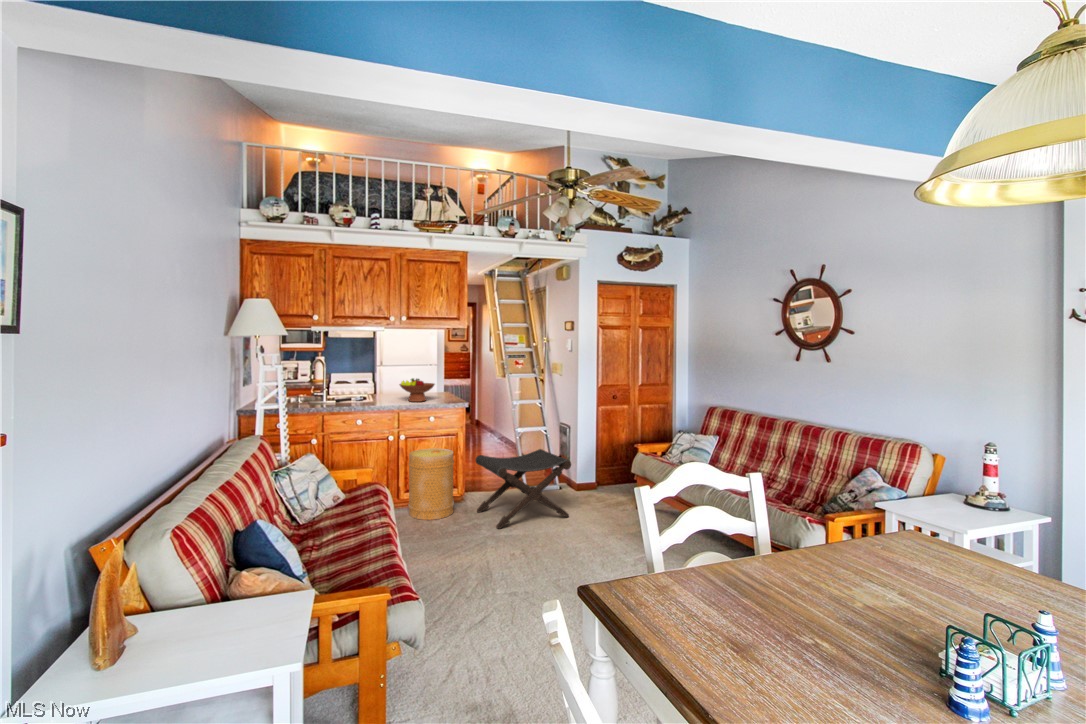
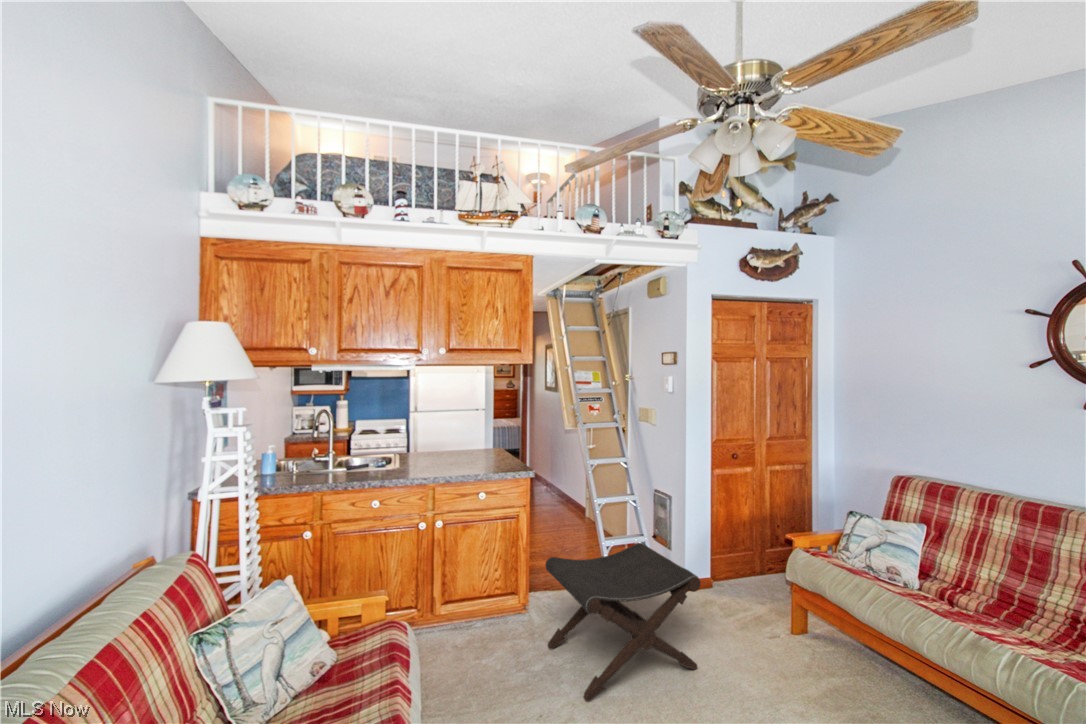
fruit bowl: present [400,378,435,402] -> none [436,434,487,469]
basket: present [408,448,454,520] -> none [444,541,513,668]

